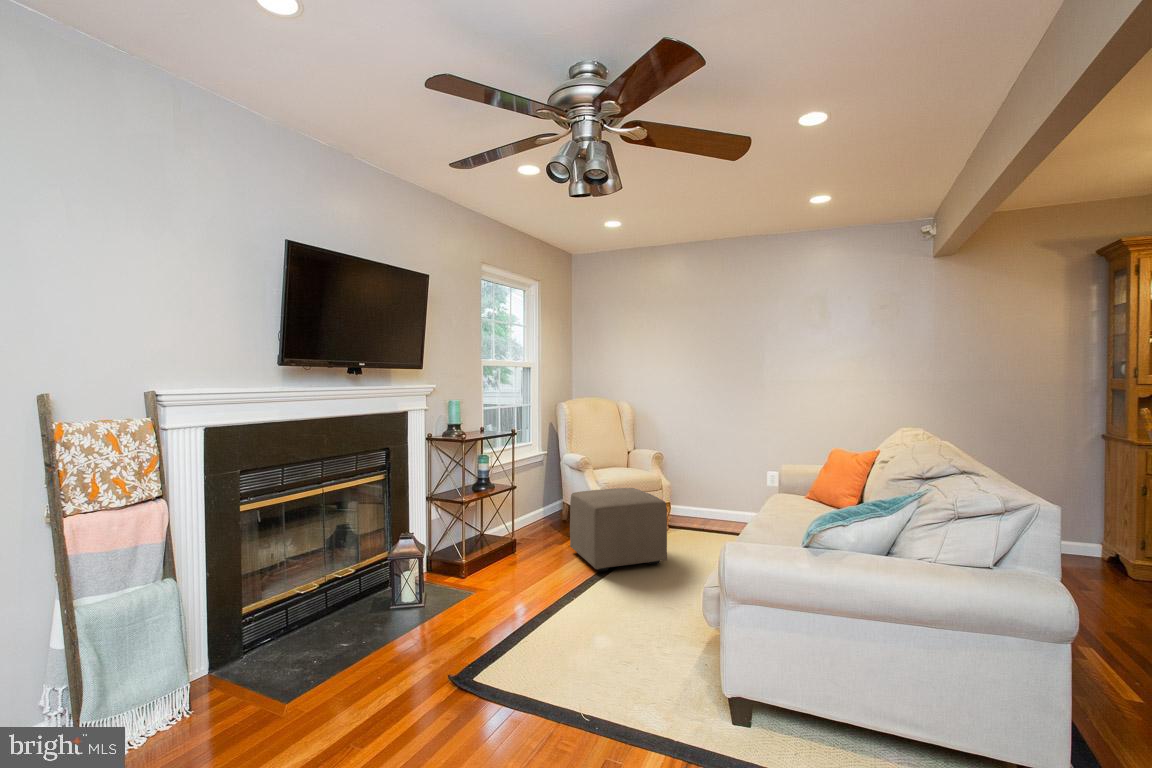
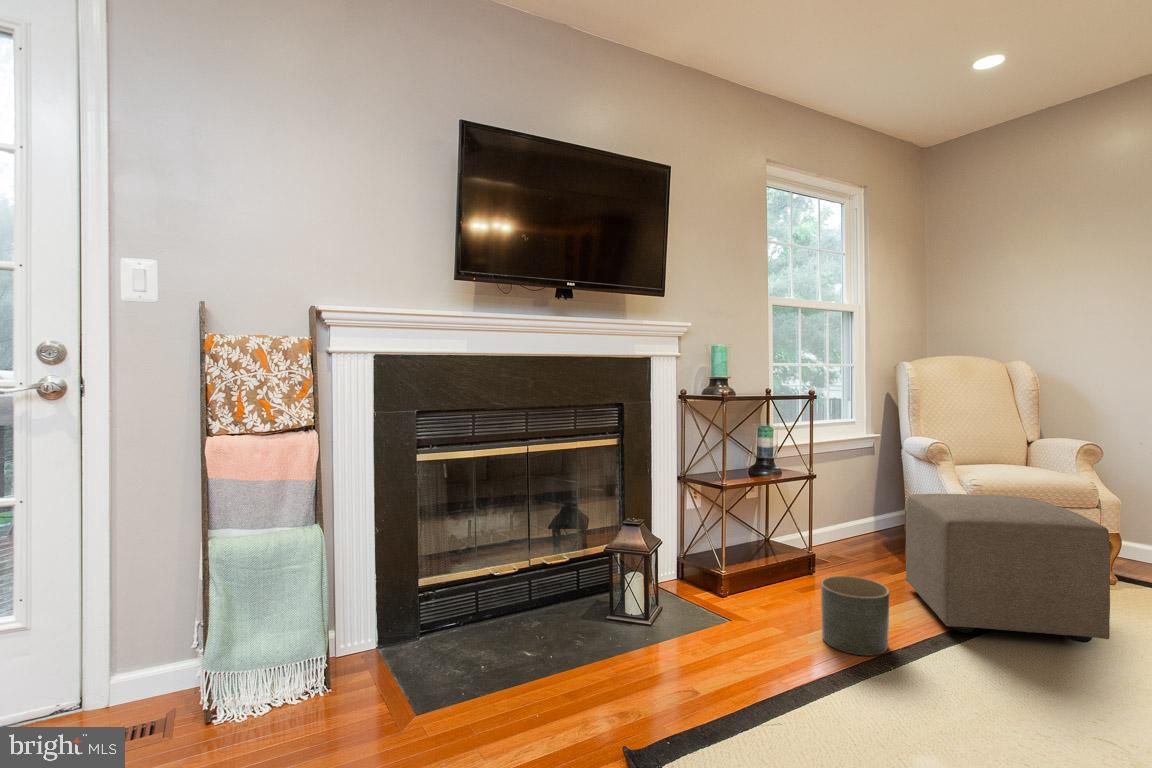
planter: none [532,549,569,596] -> present [821,576,889,656]

